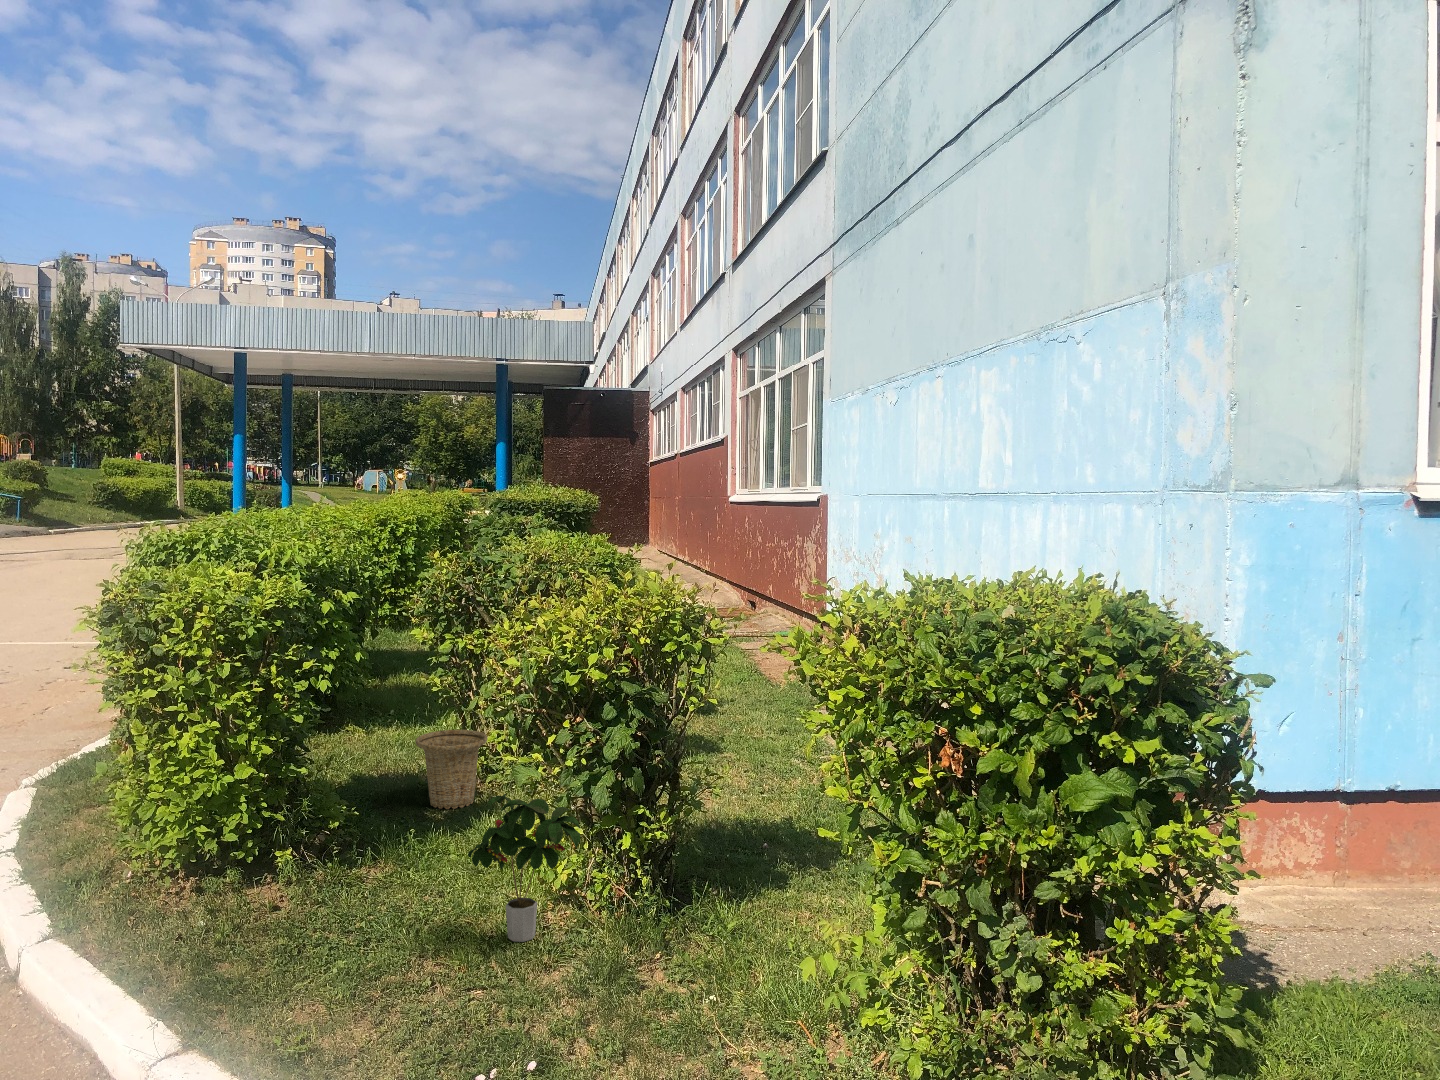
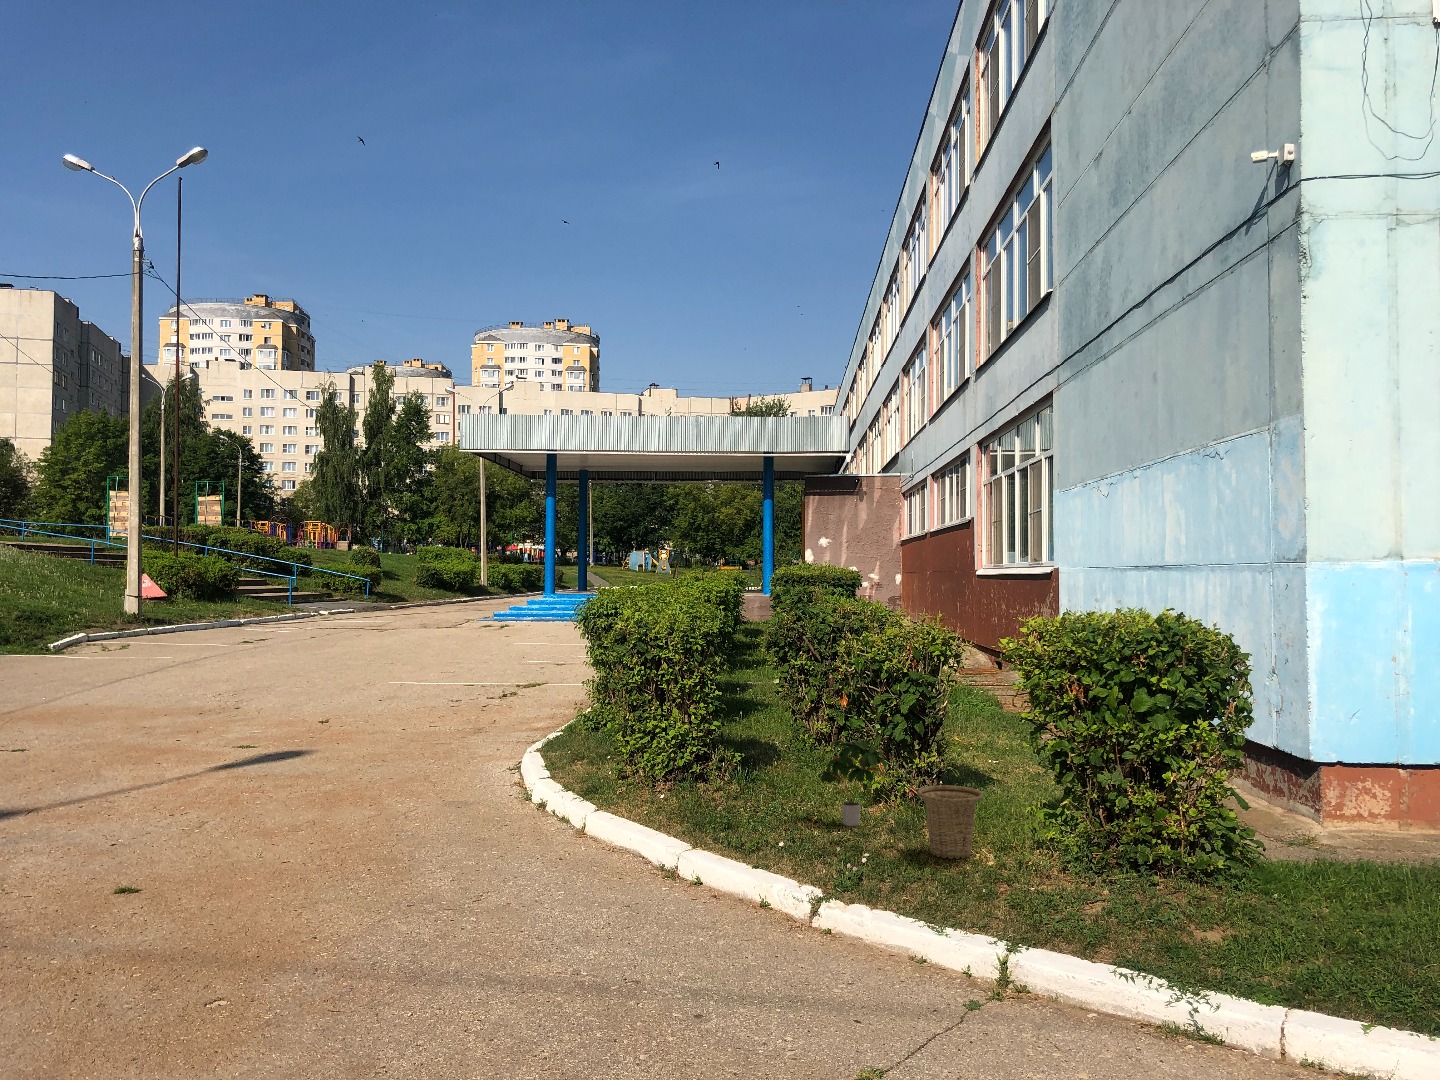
basket: present [416,730,487,809] -> present [917,785,984,859]

